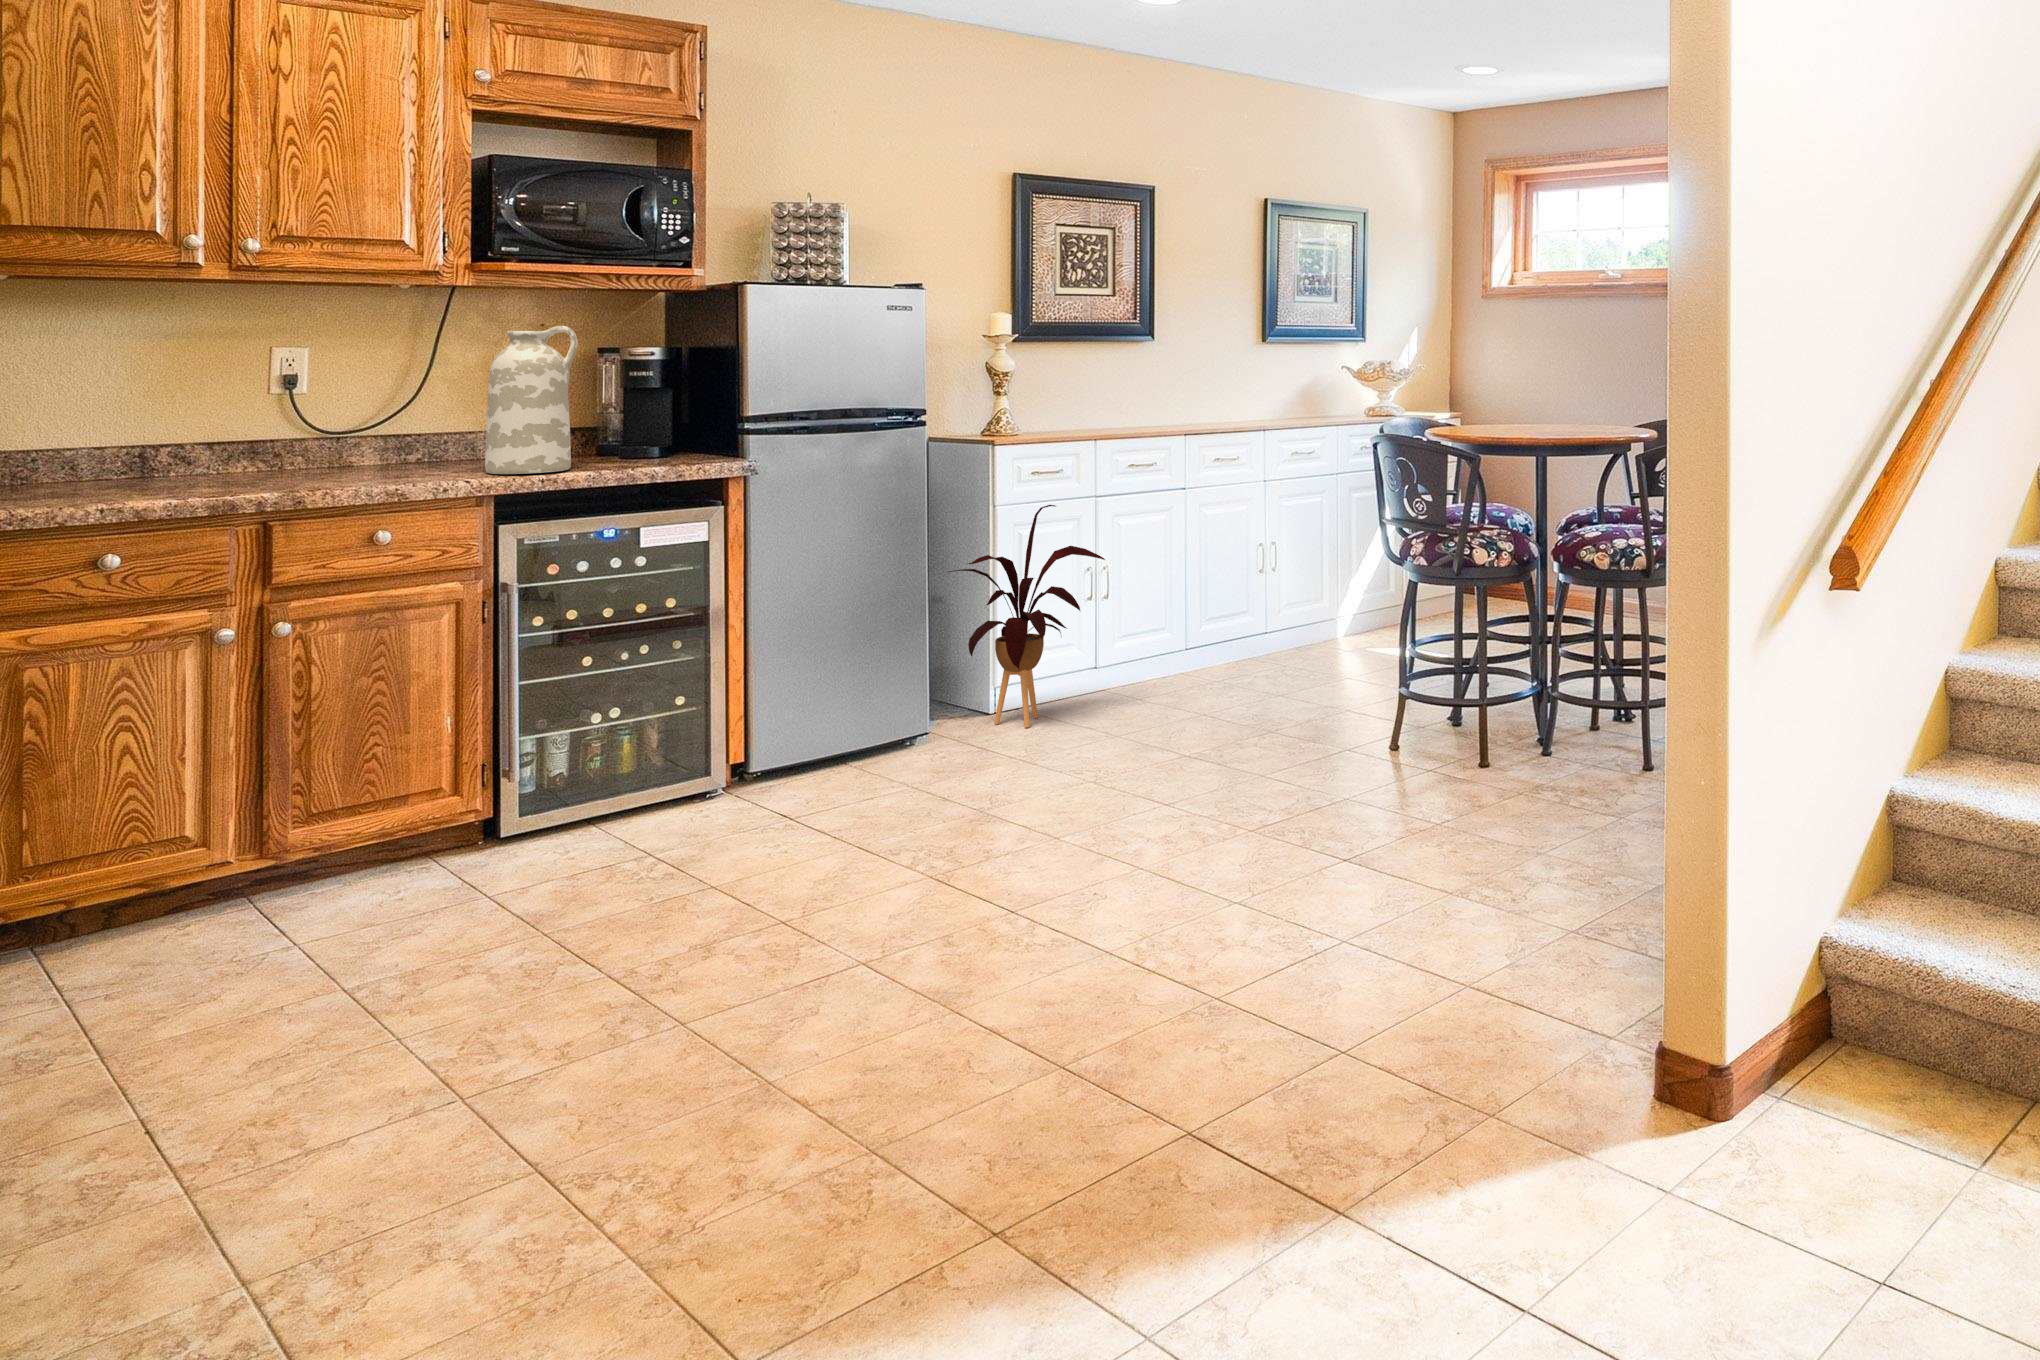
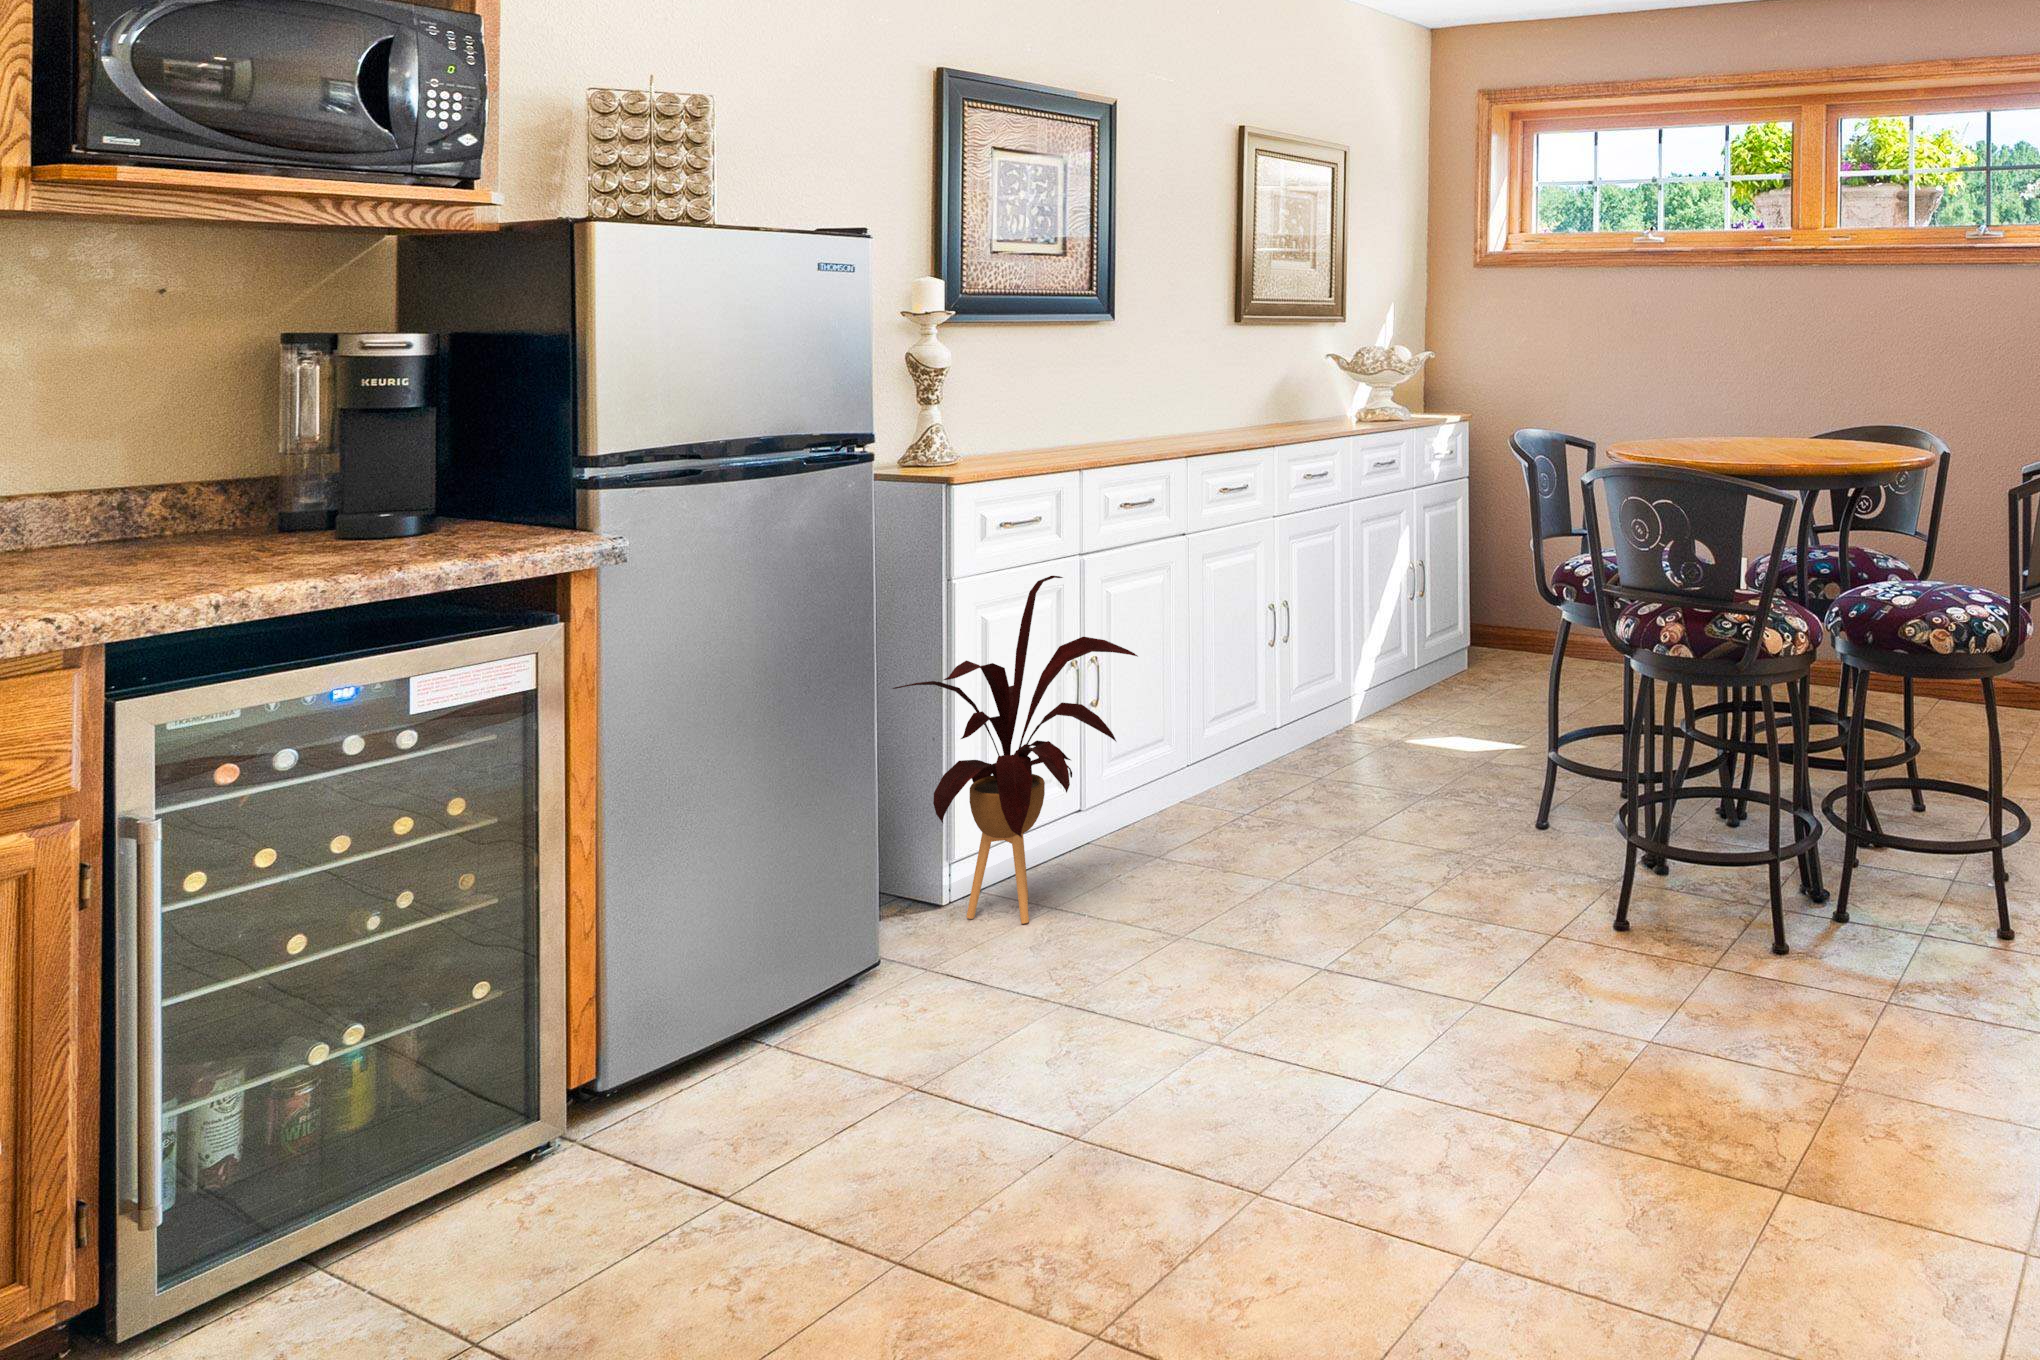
vase: present [485,326,578,474] -> none [71,294,275,590]

